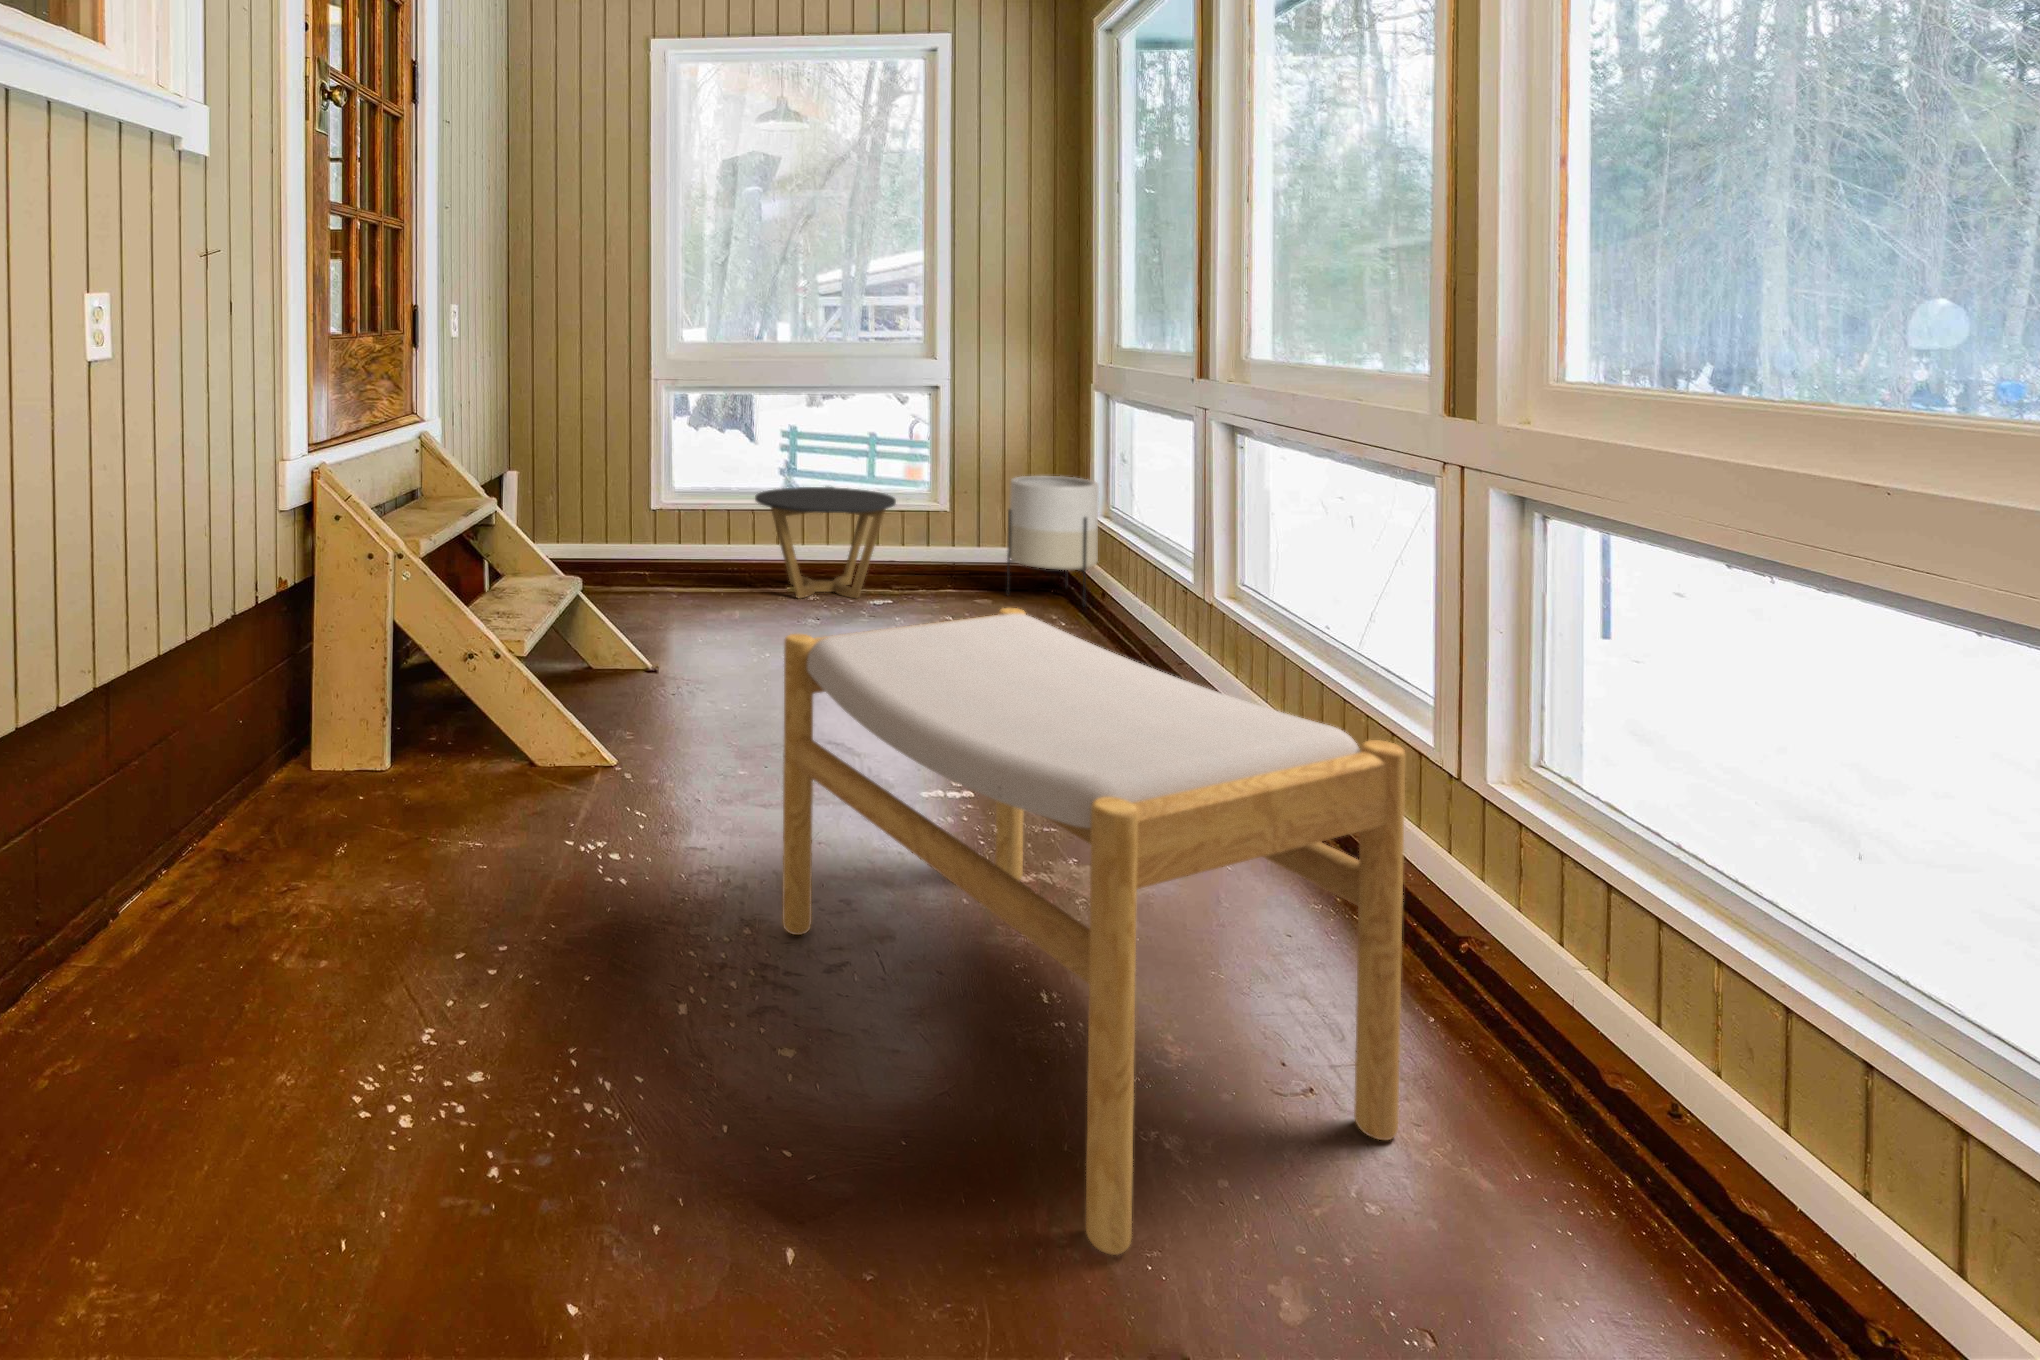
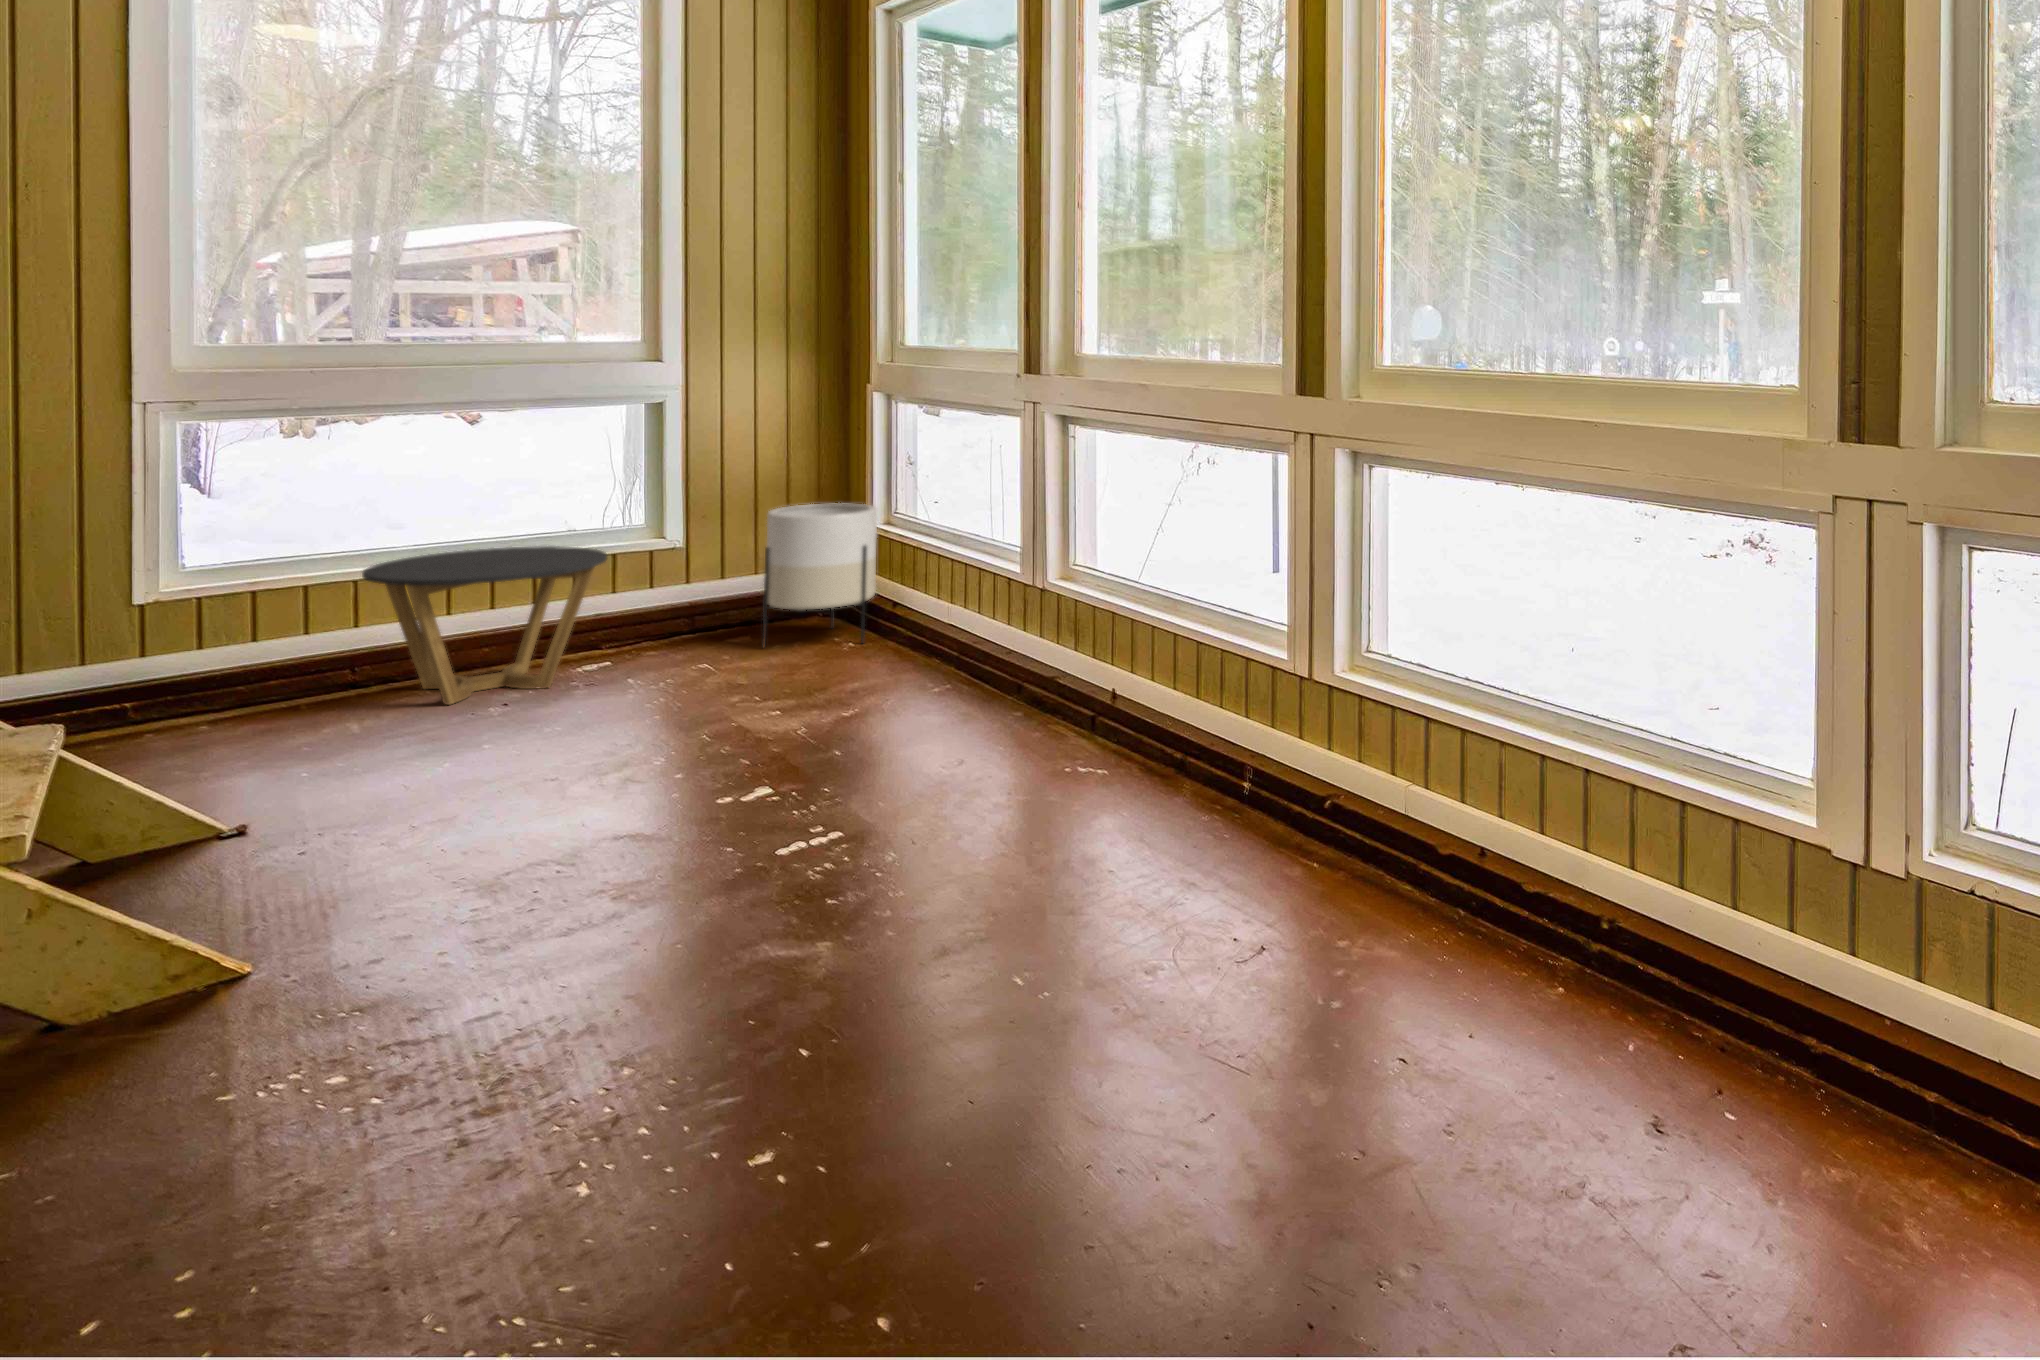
footstool: present [782,608,1406,1255] -> none [662,637,1328,1179]

